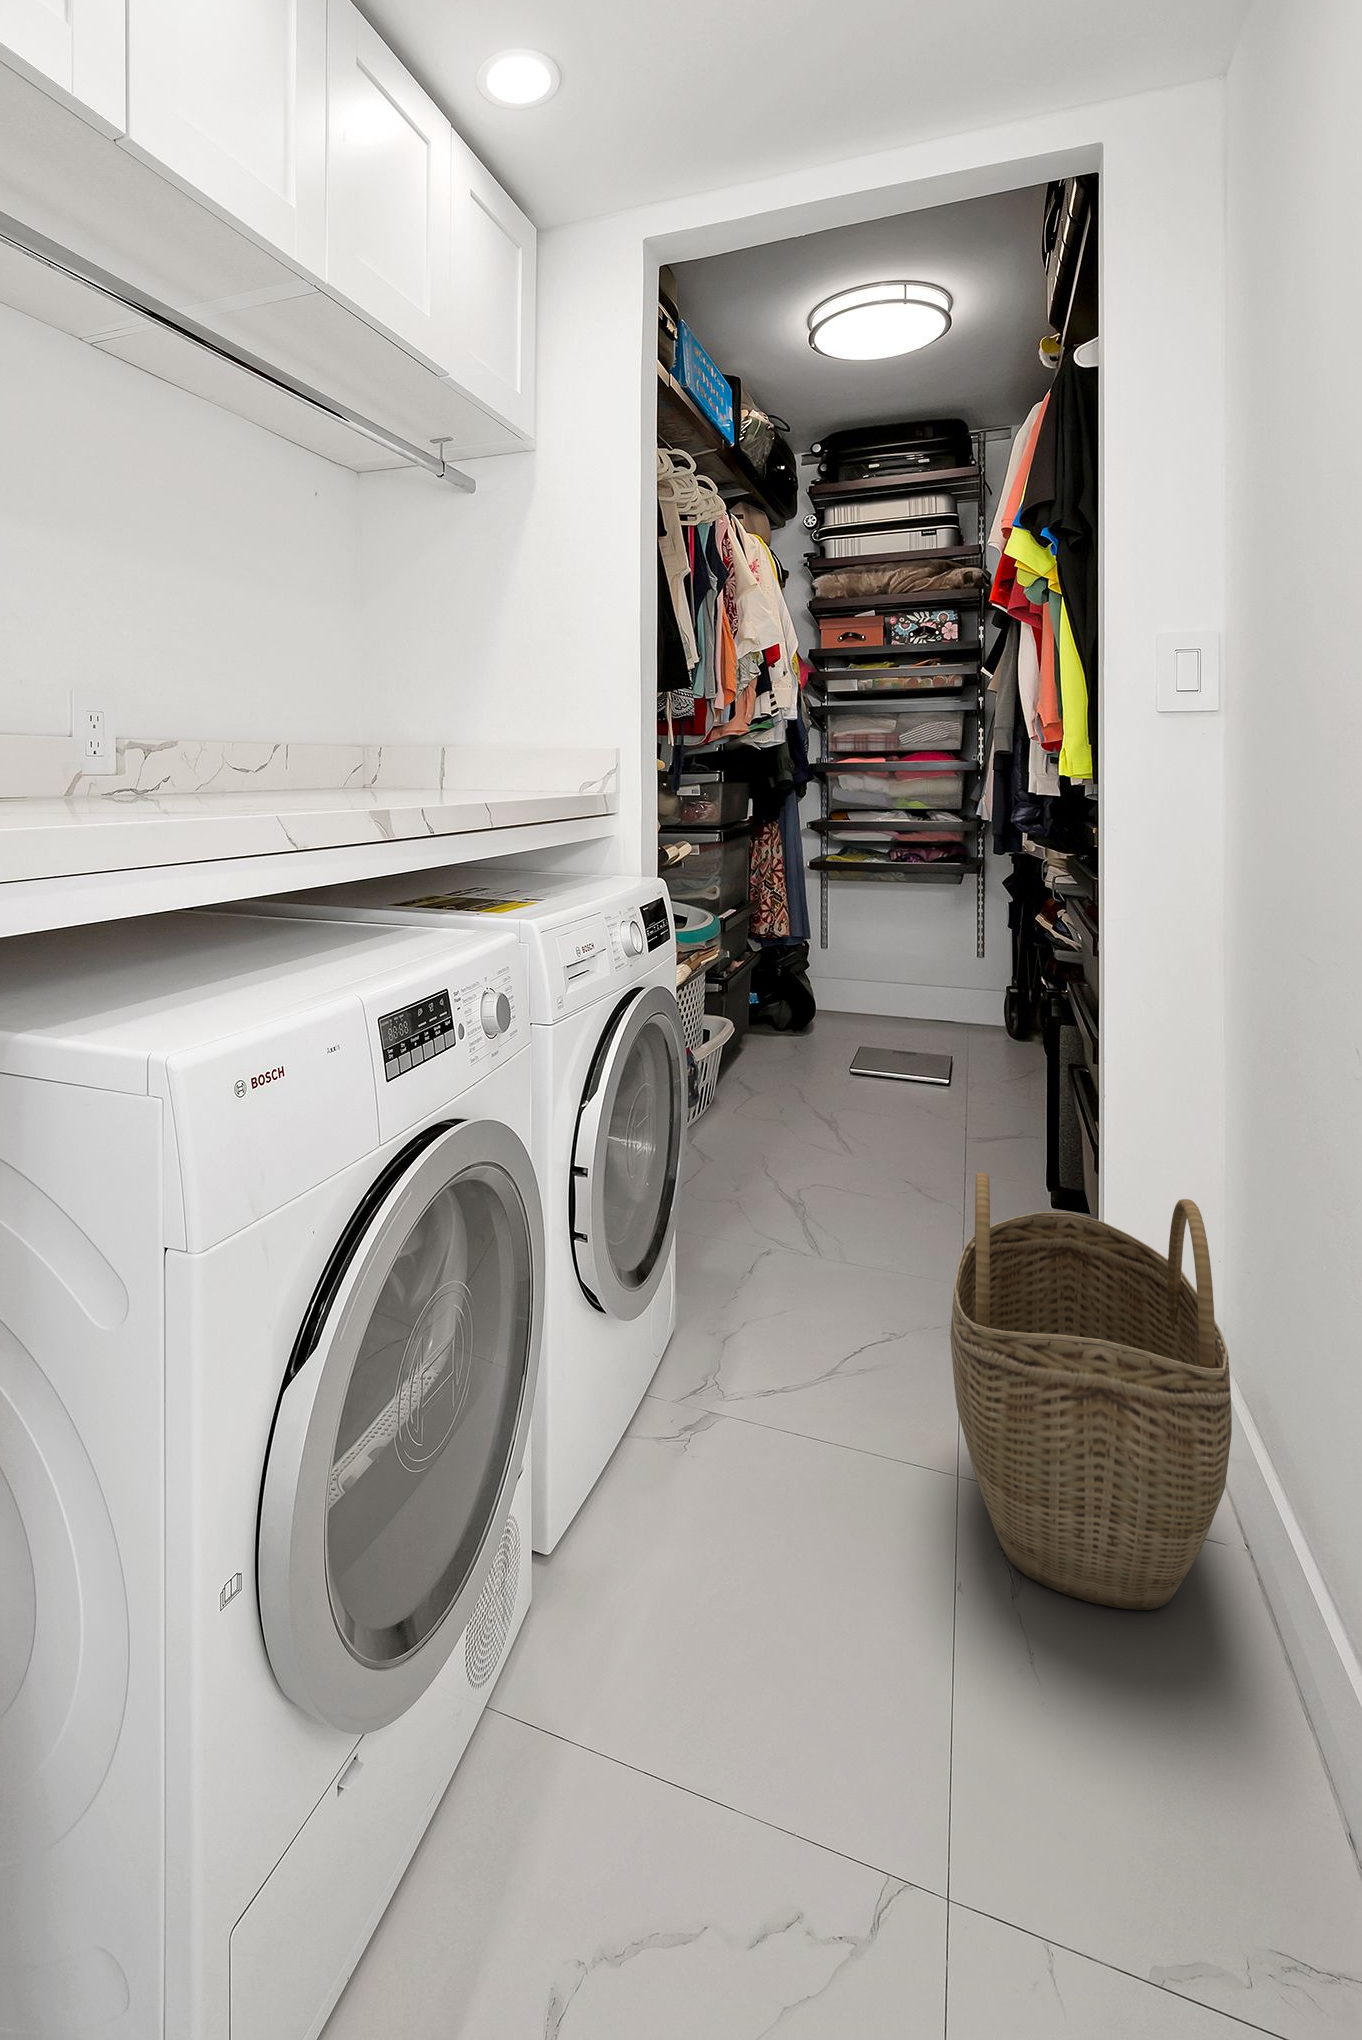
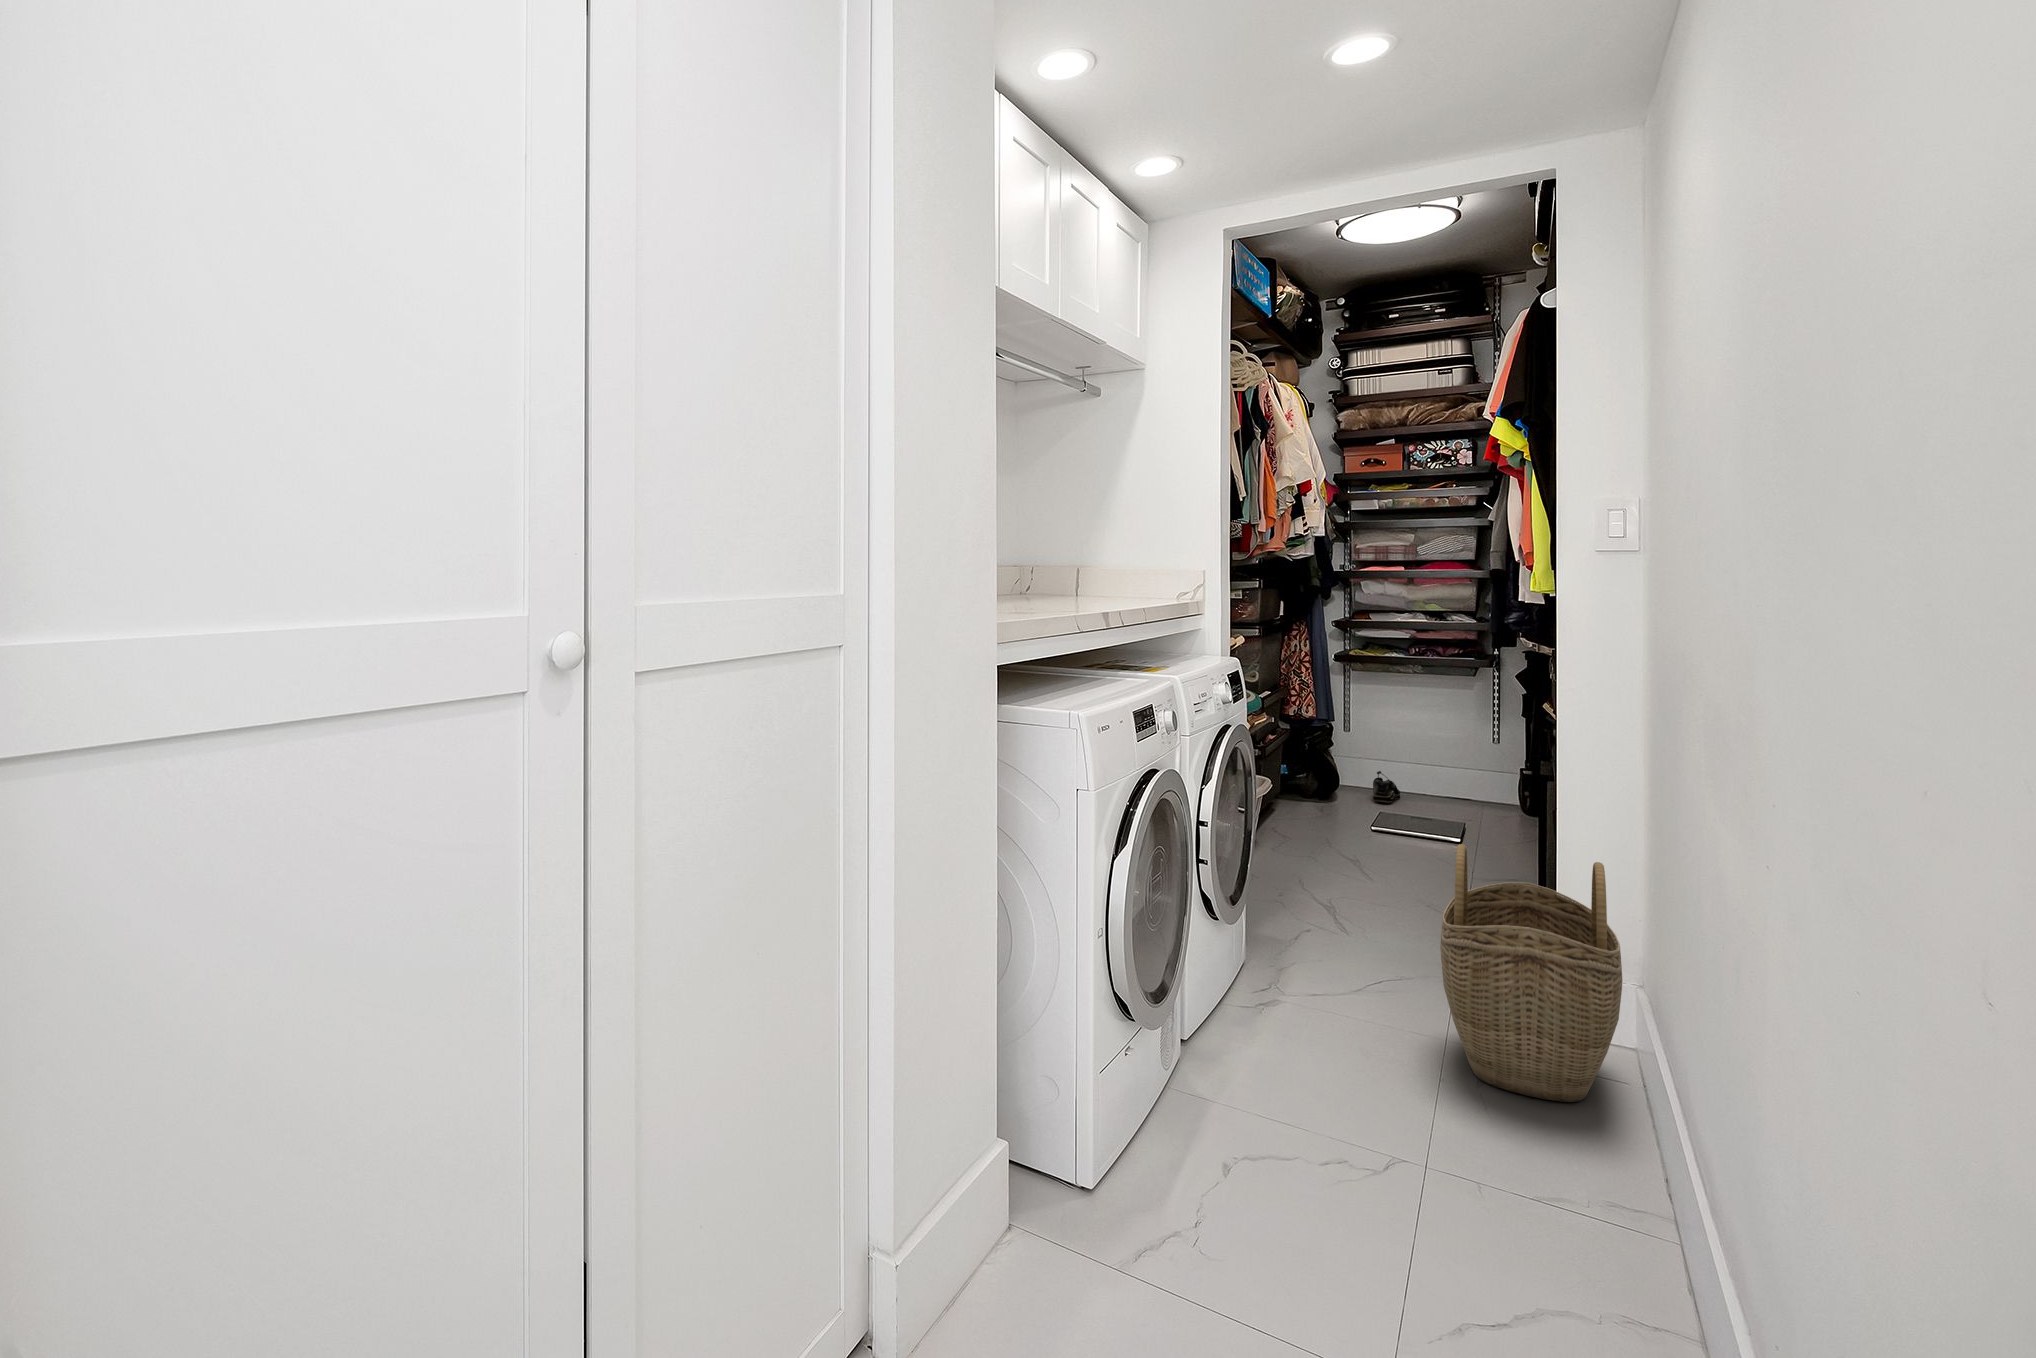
shoe: none [851,992,880,1028] -> present [1373,771,1400,802]

